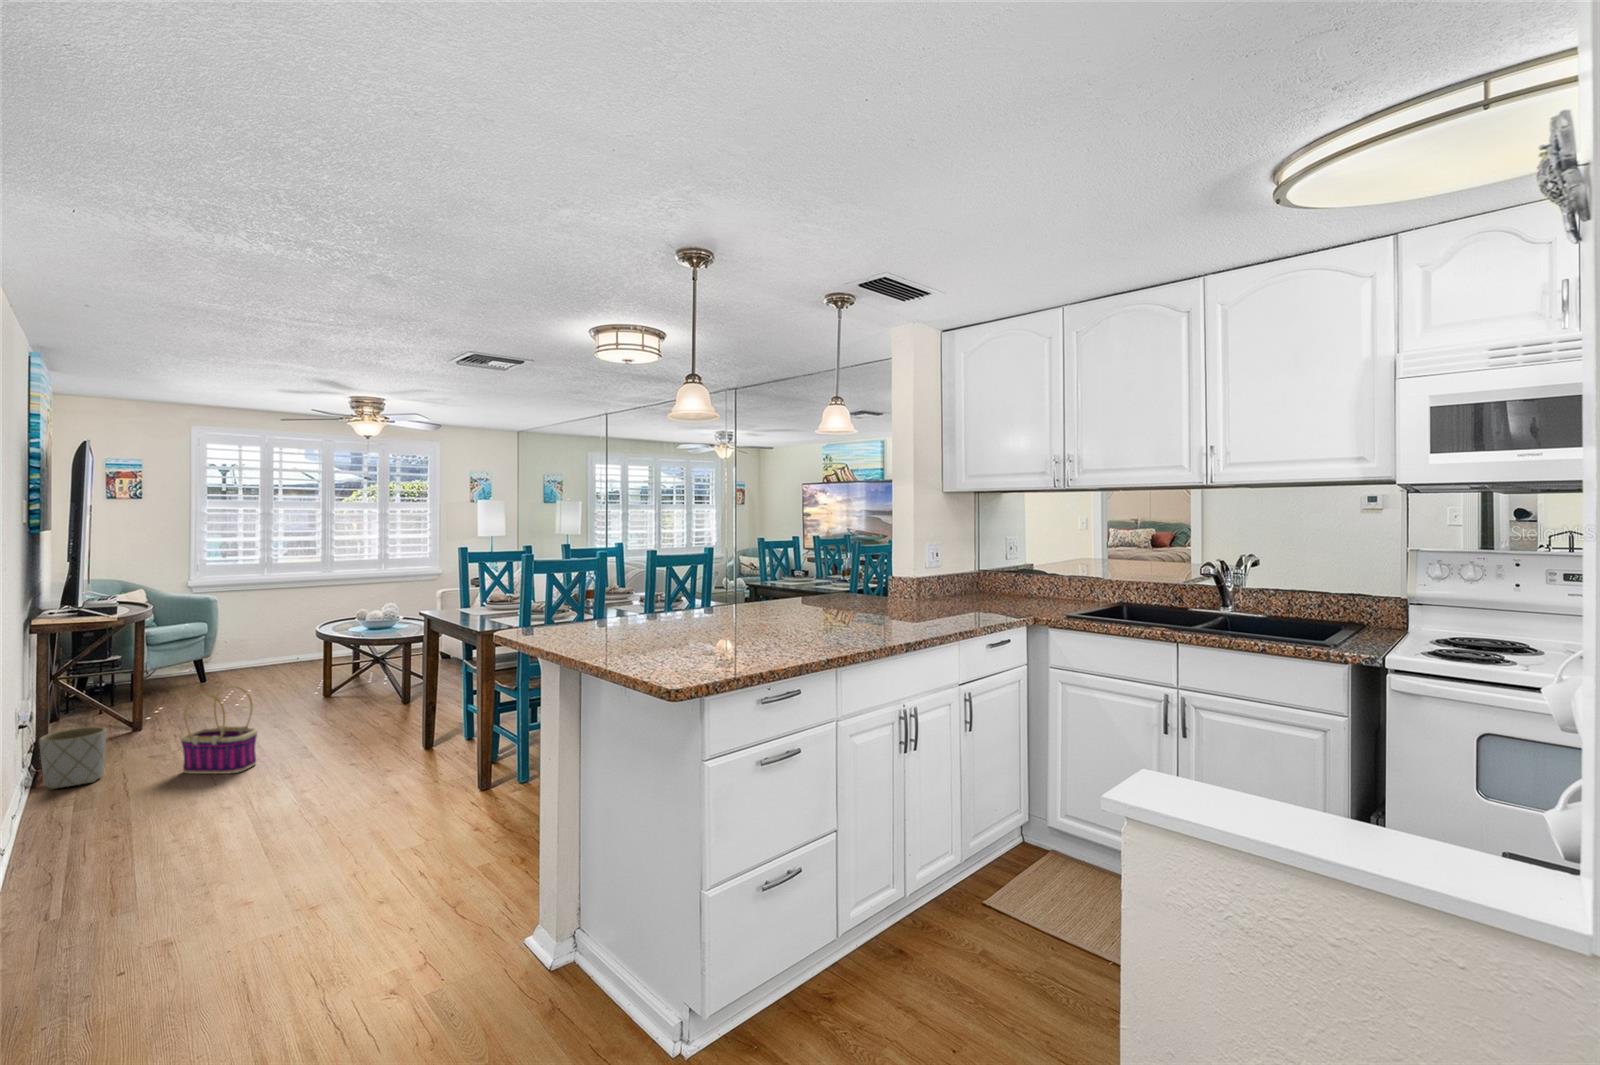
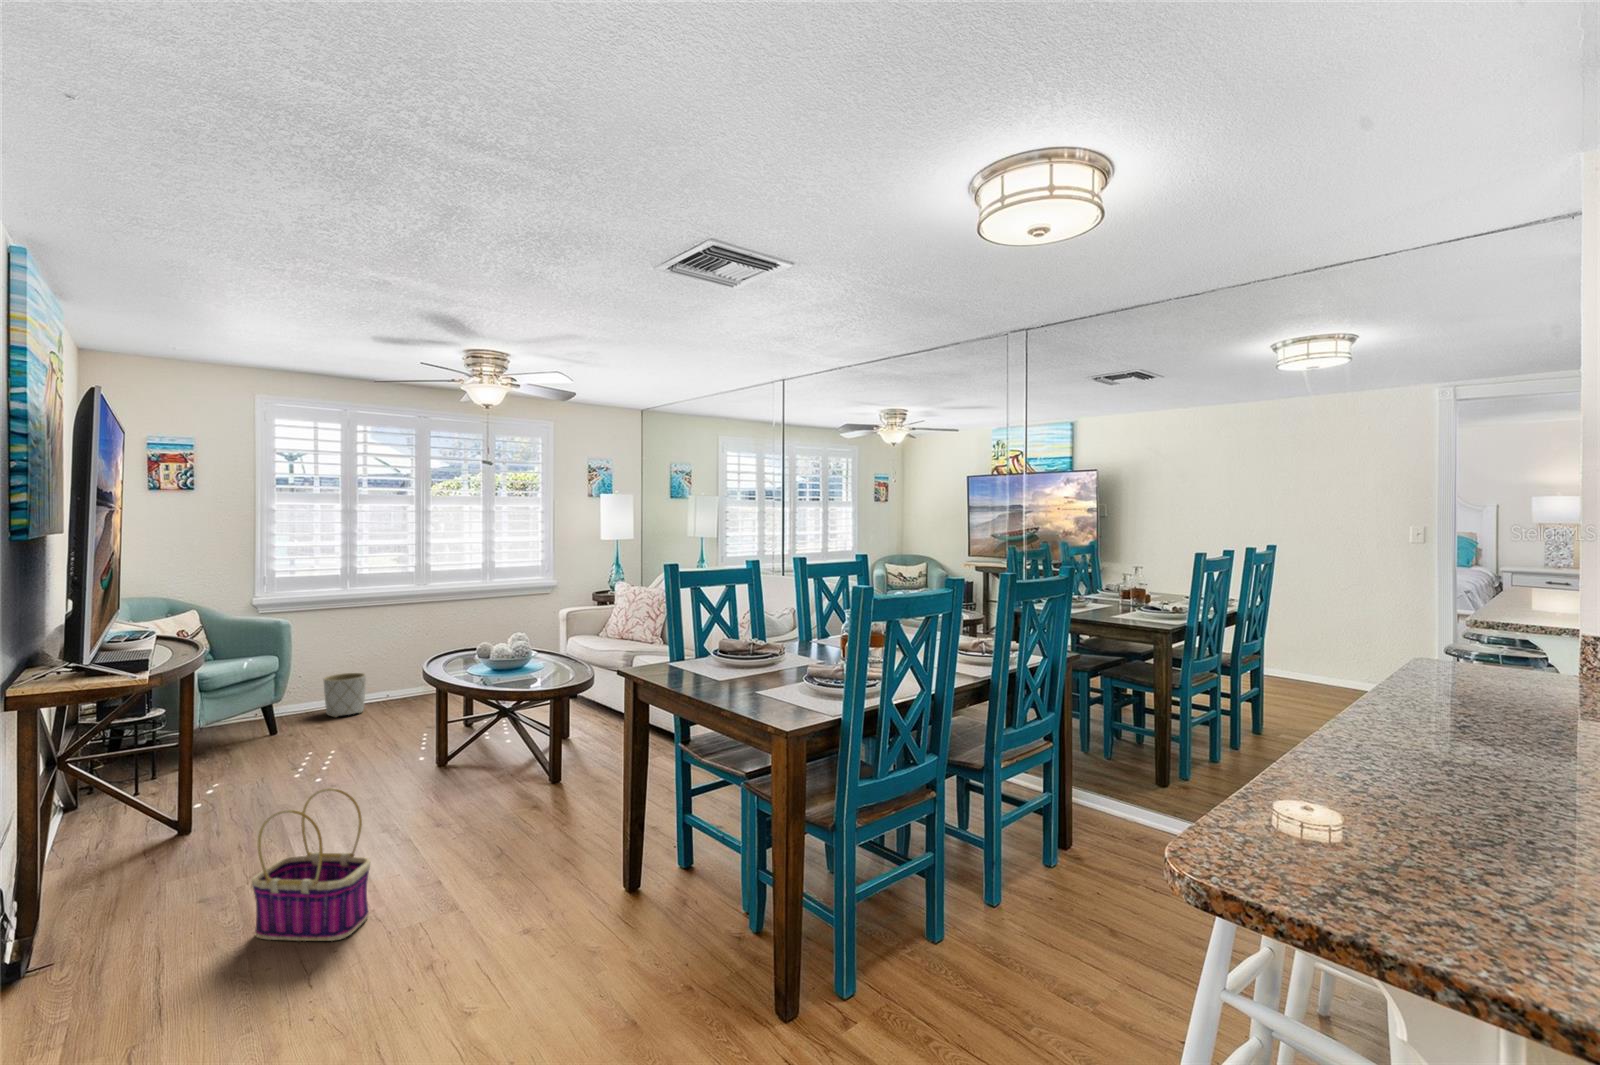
planter: present [39,727,106,789] -> present [324,673,366,717]

